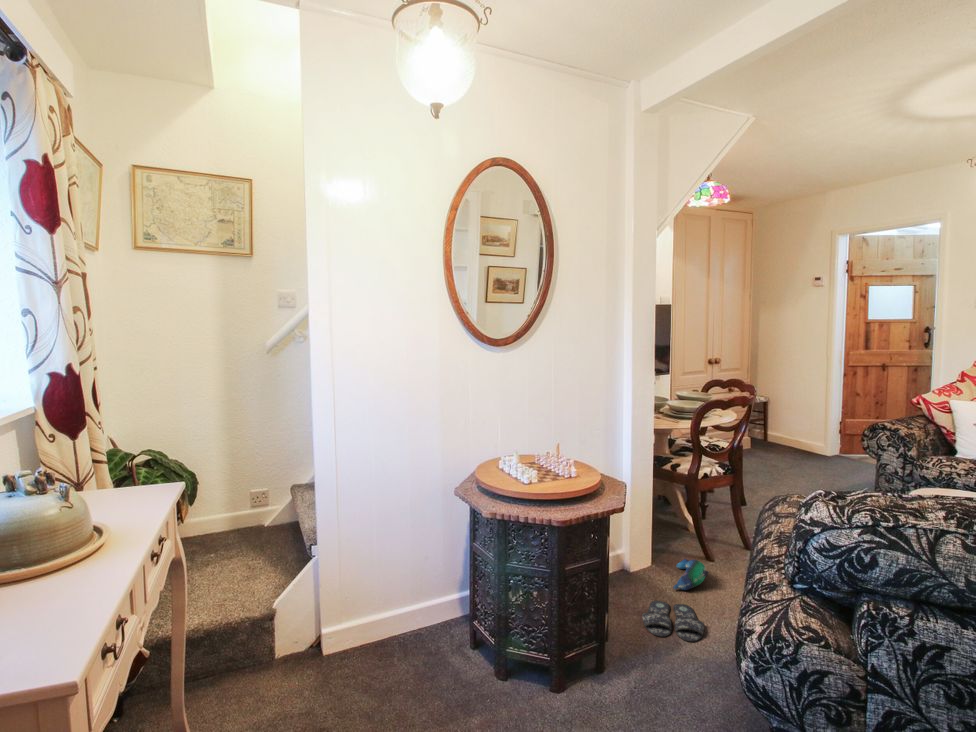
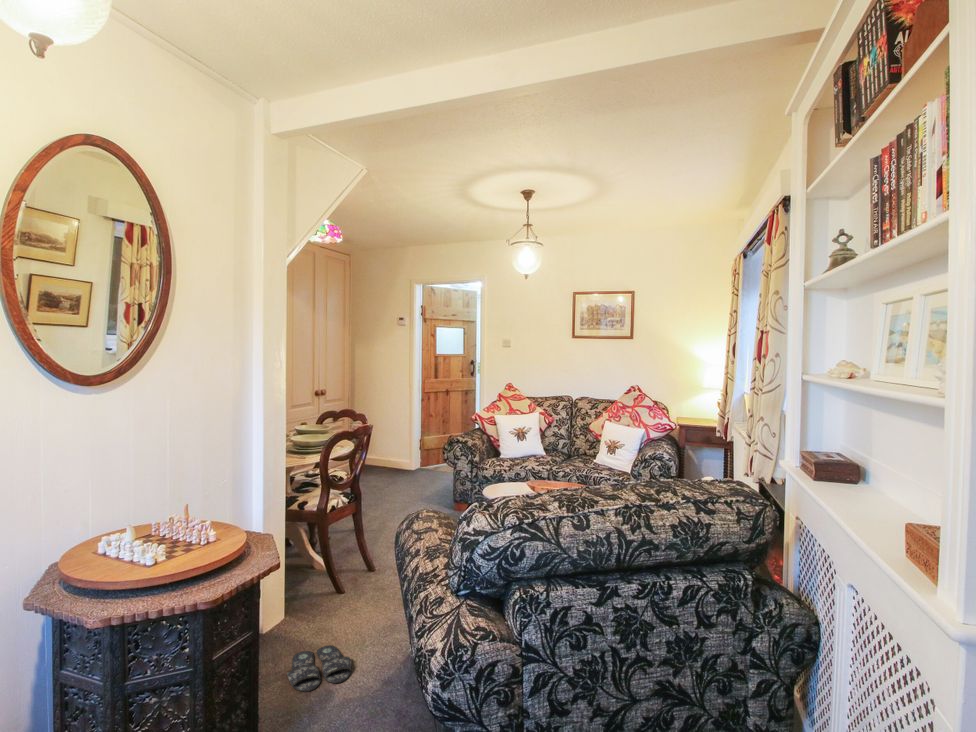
plush toy: present [673,559,709,590] -> none [310,595,346,634]

